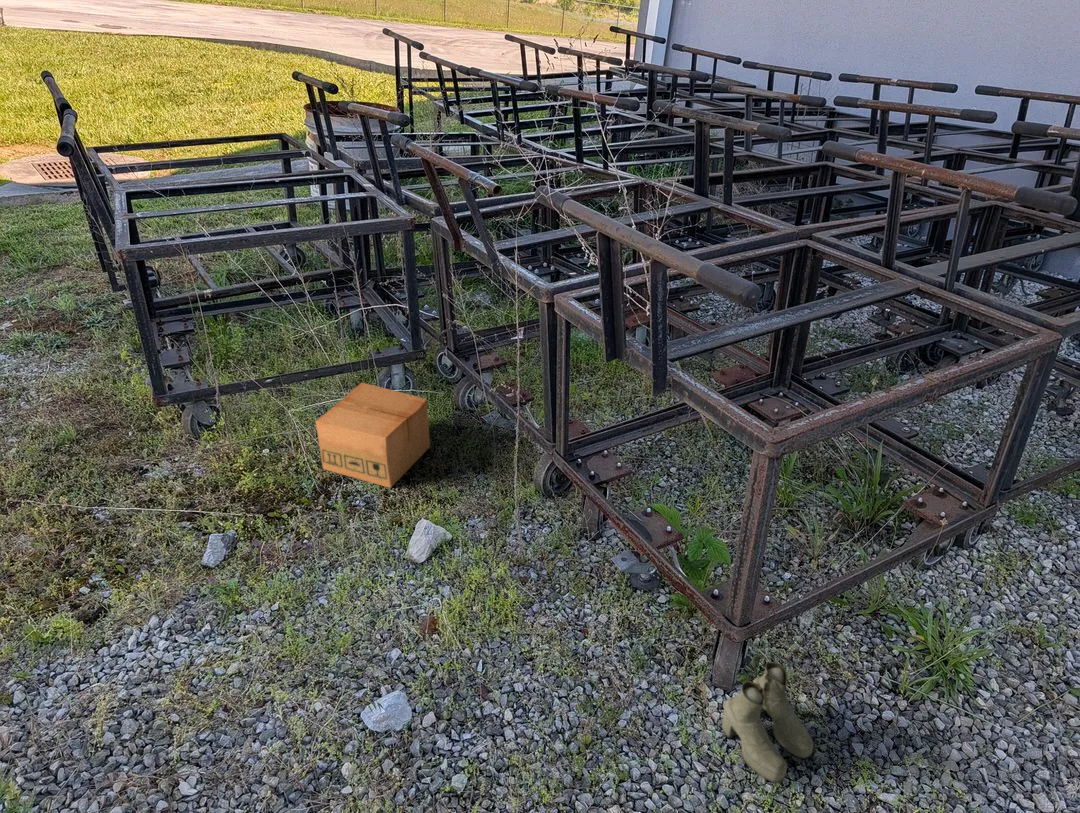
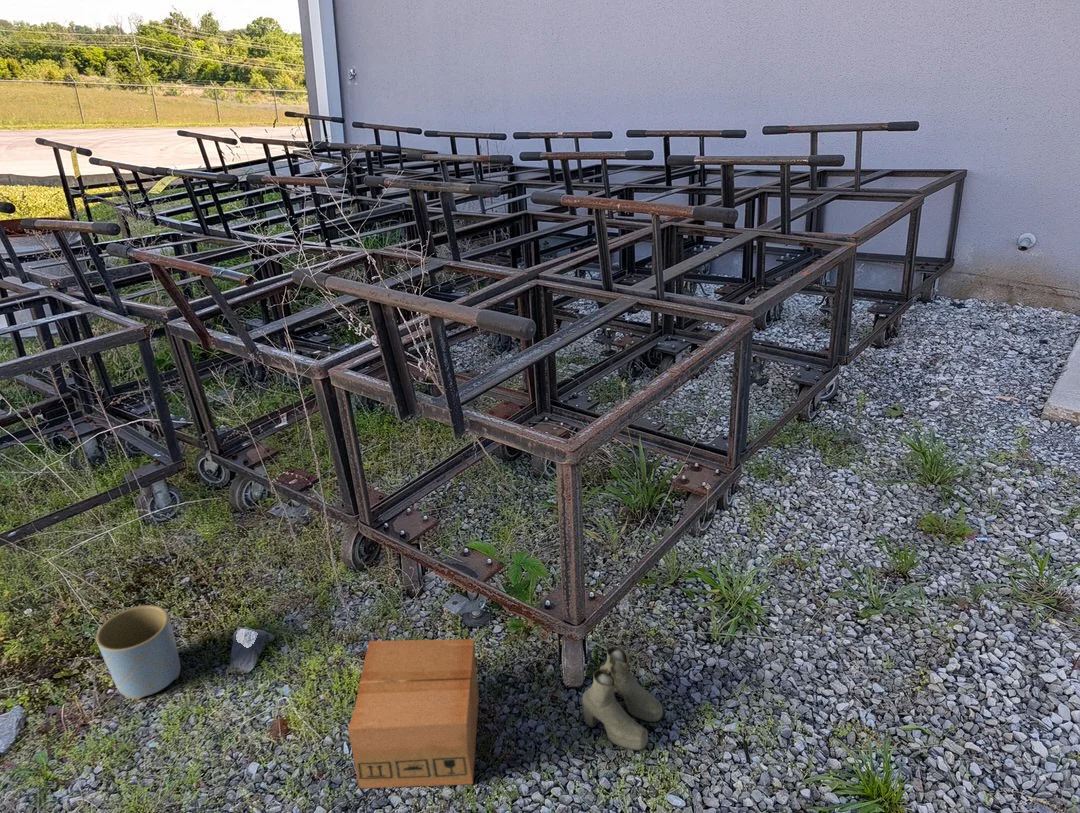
cardboard box: present [316,383,430,488] -> present [348,639,479,788]
planter: none [301,474,367,556] -> present [96,605,180,700]

